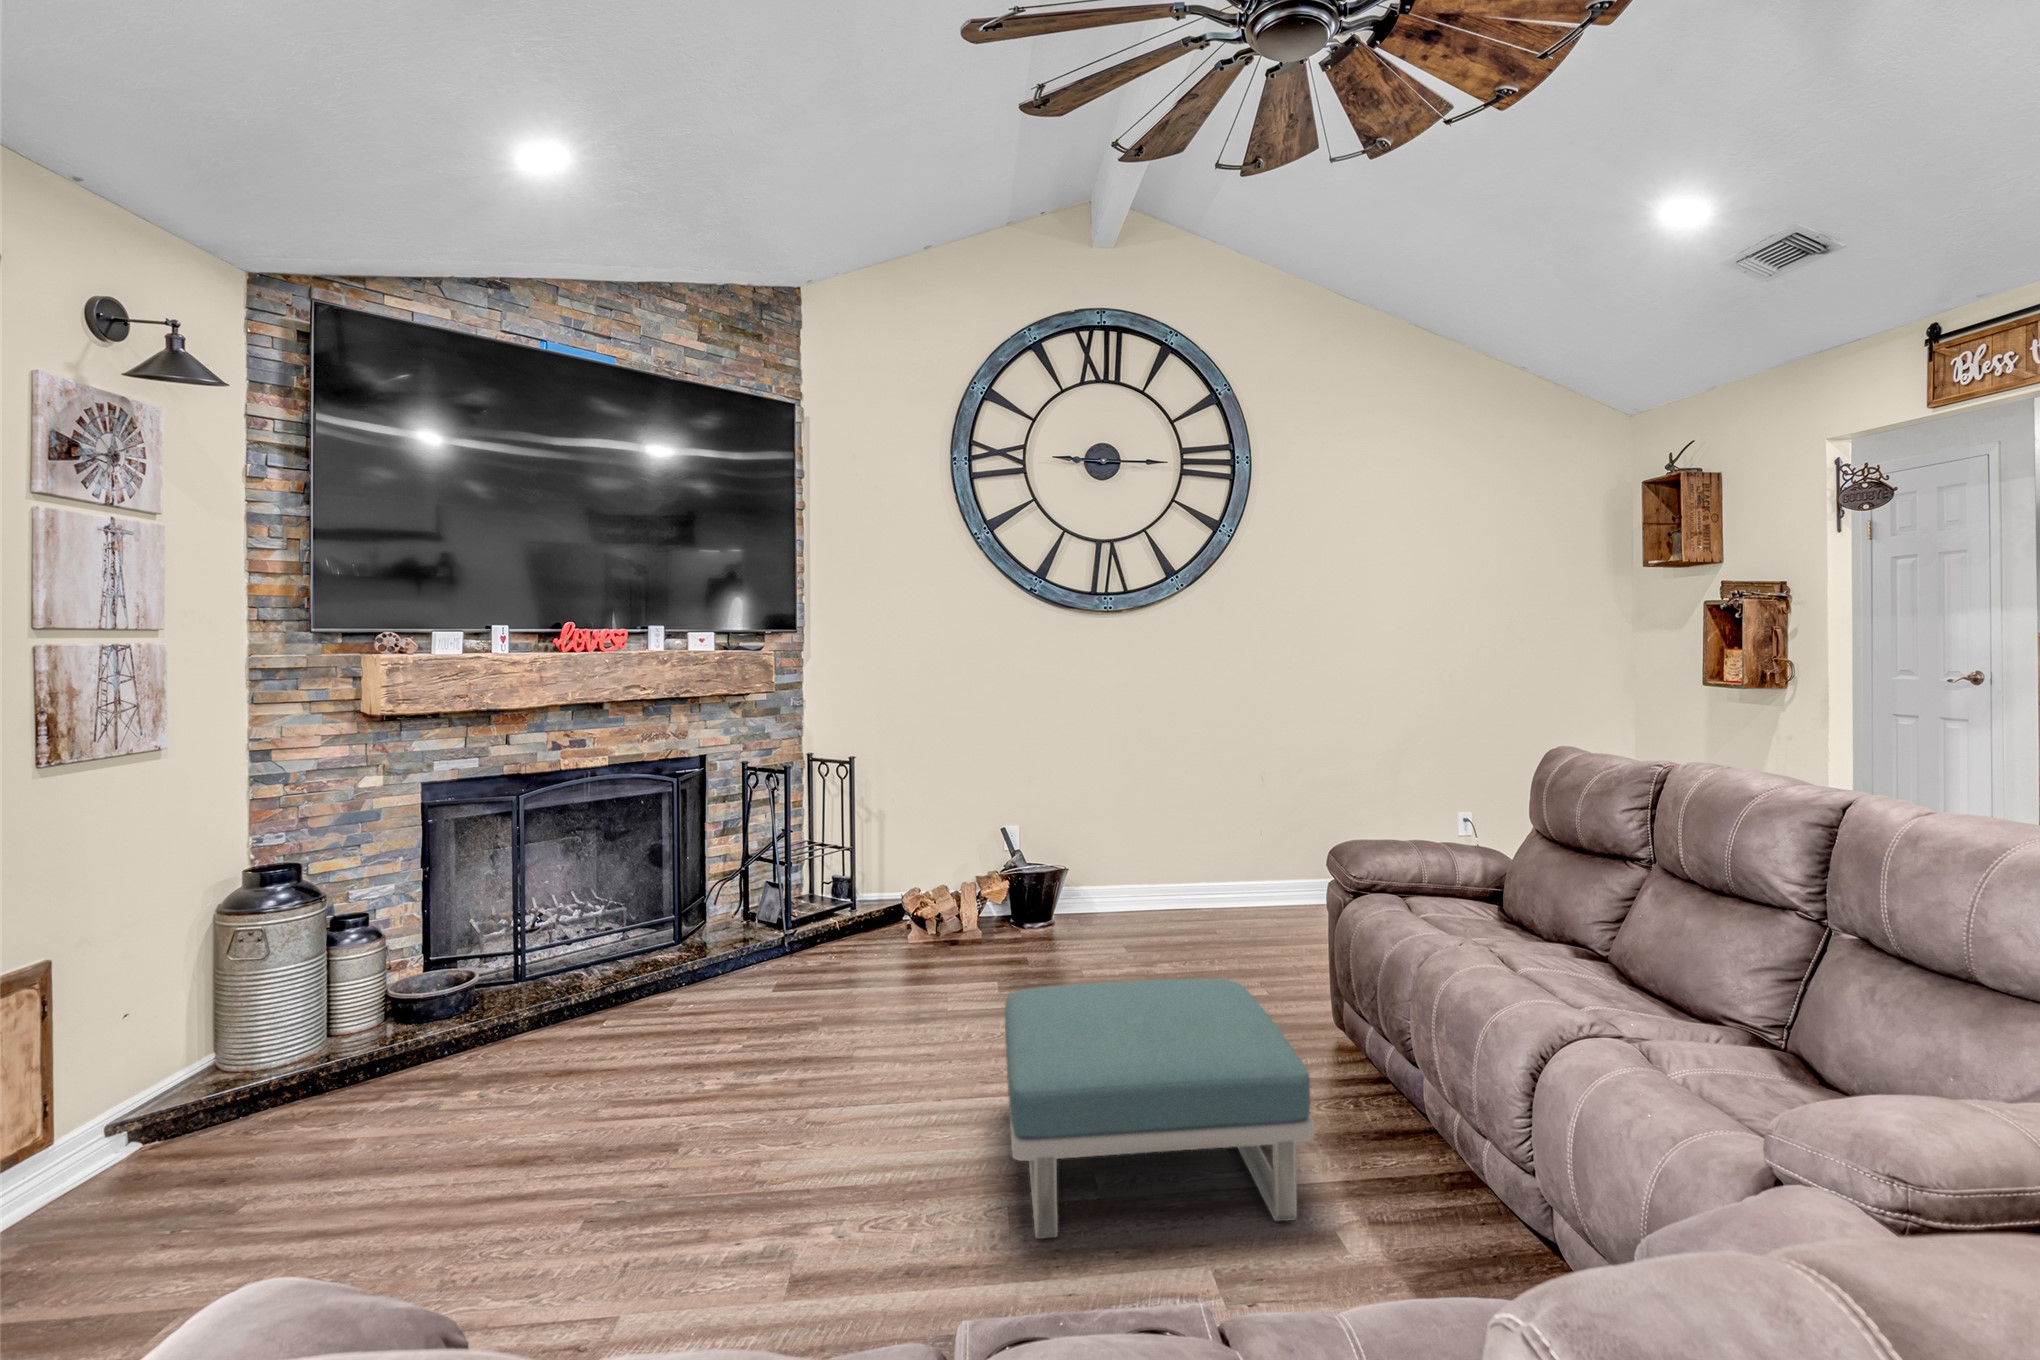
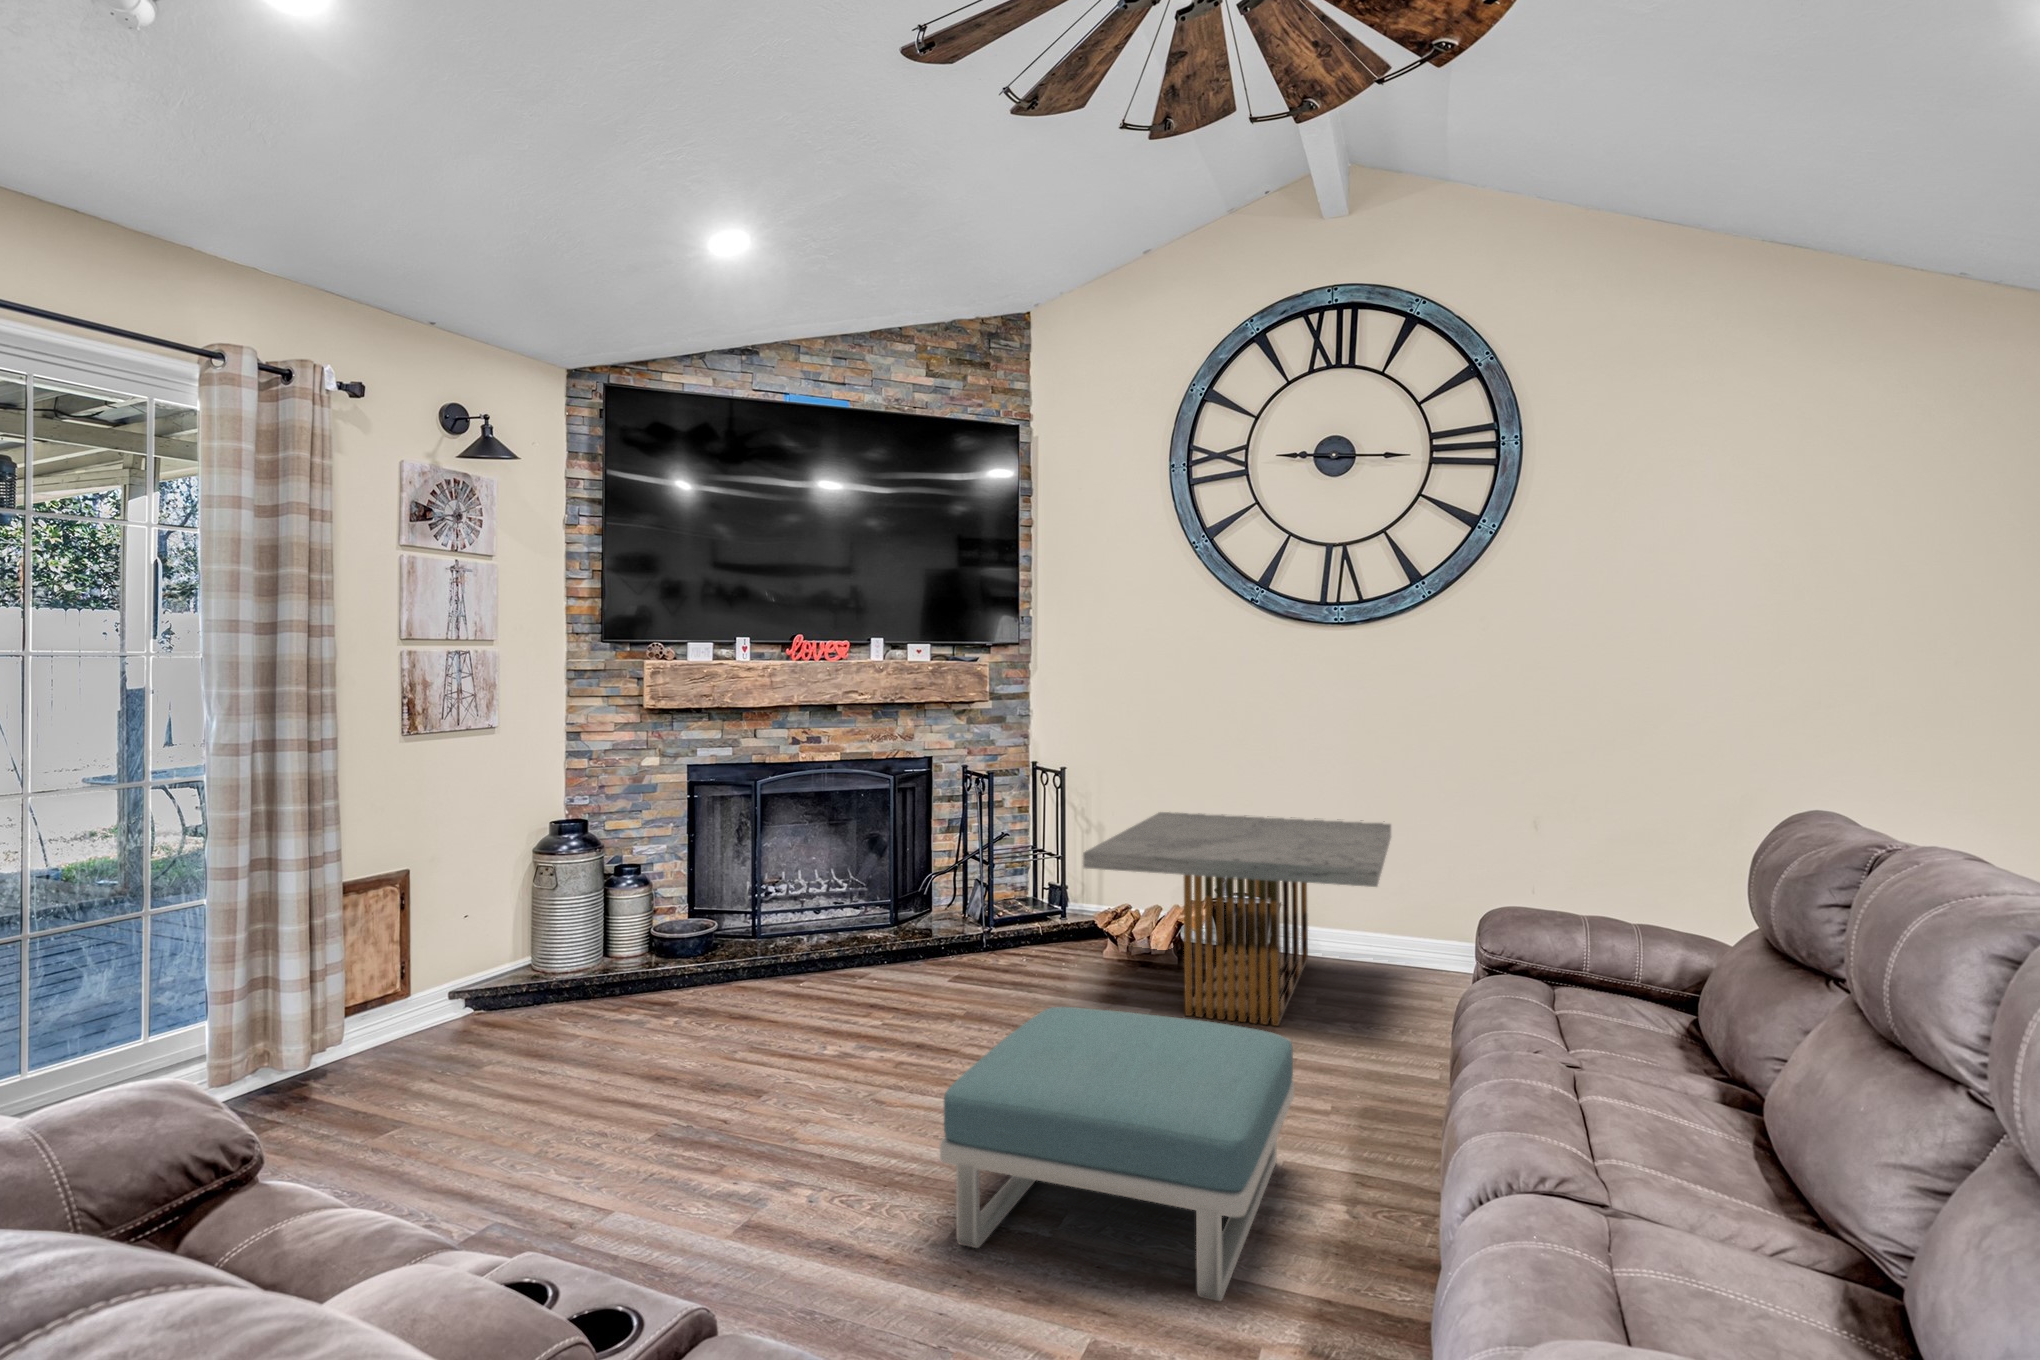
coffee table: none [942,788,1212,983] -> present [1083,812,1391,1026]

